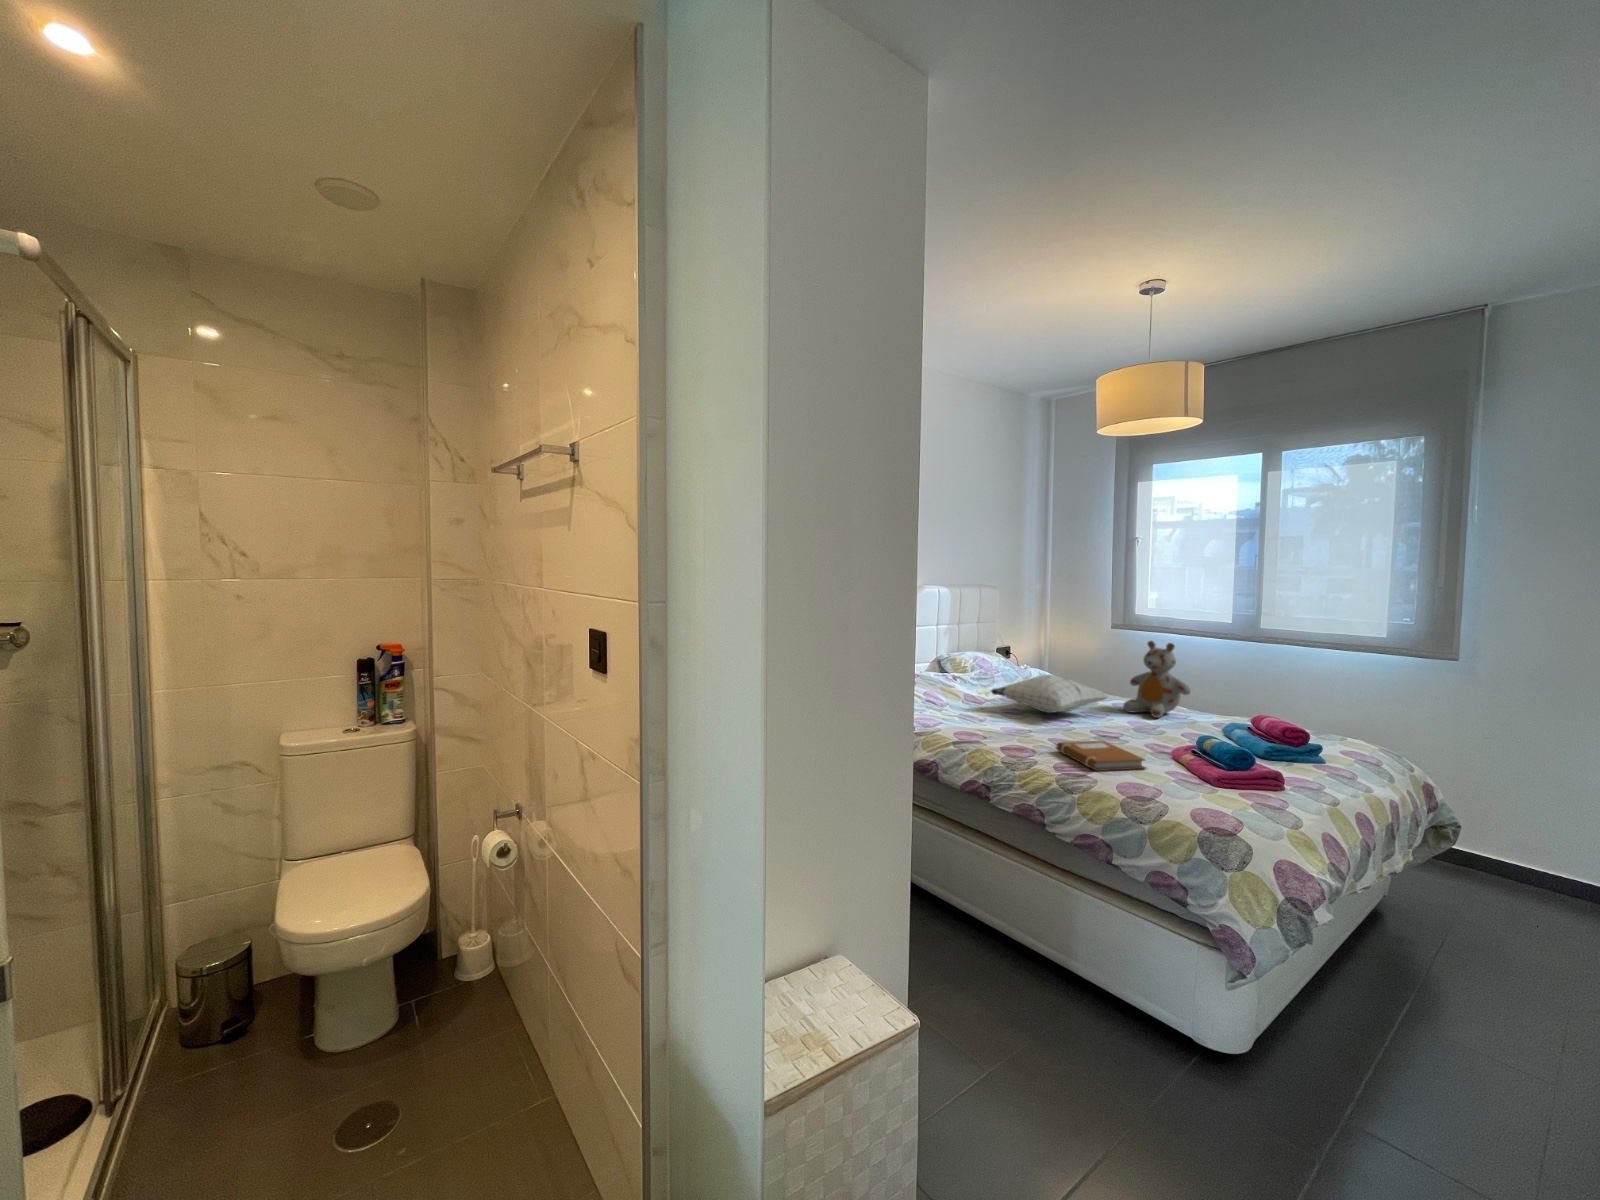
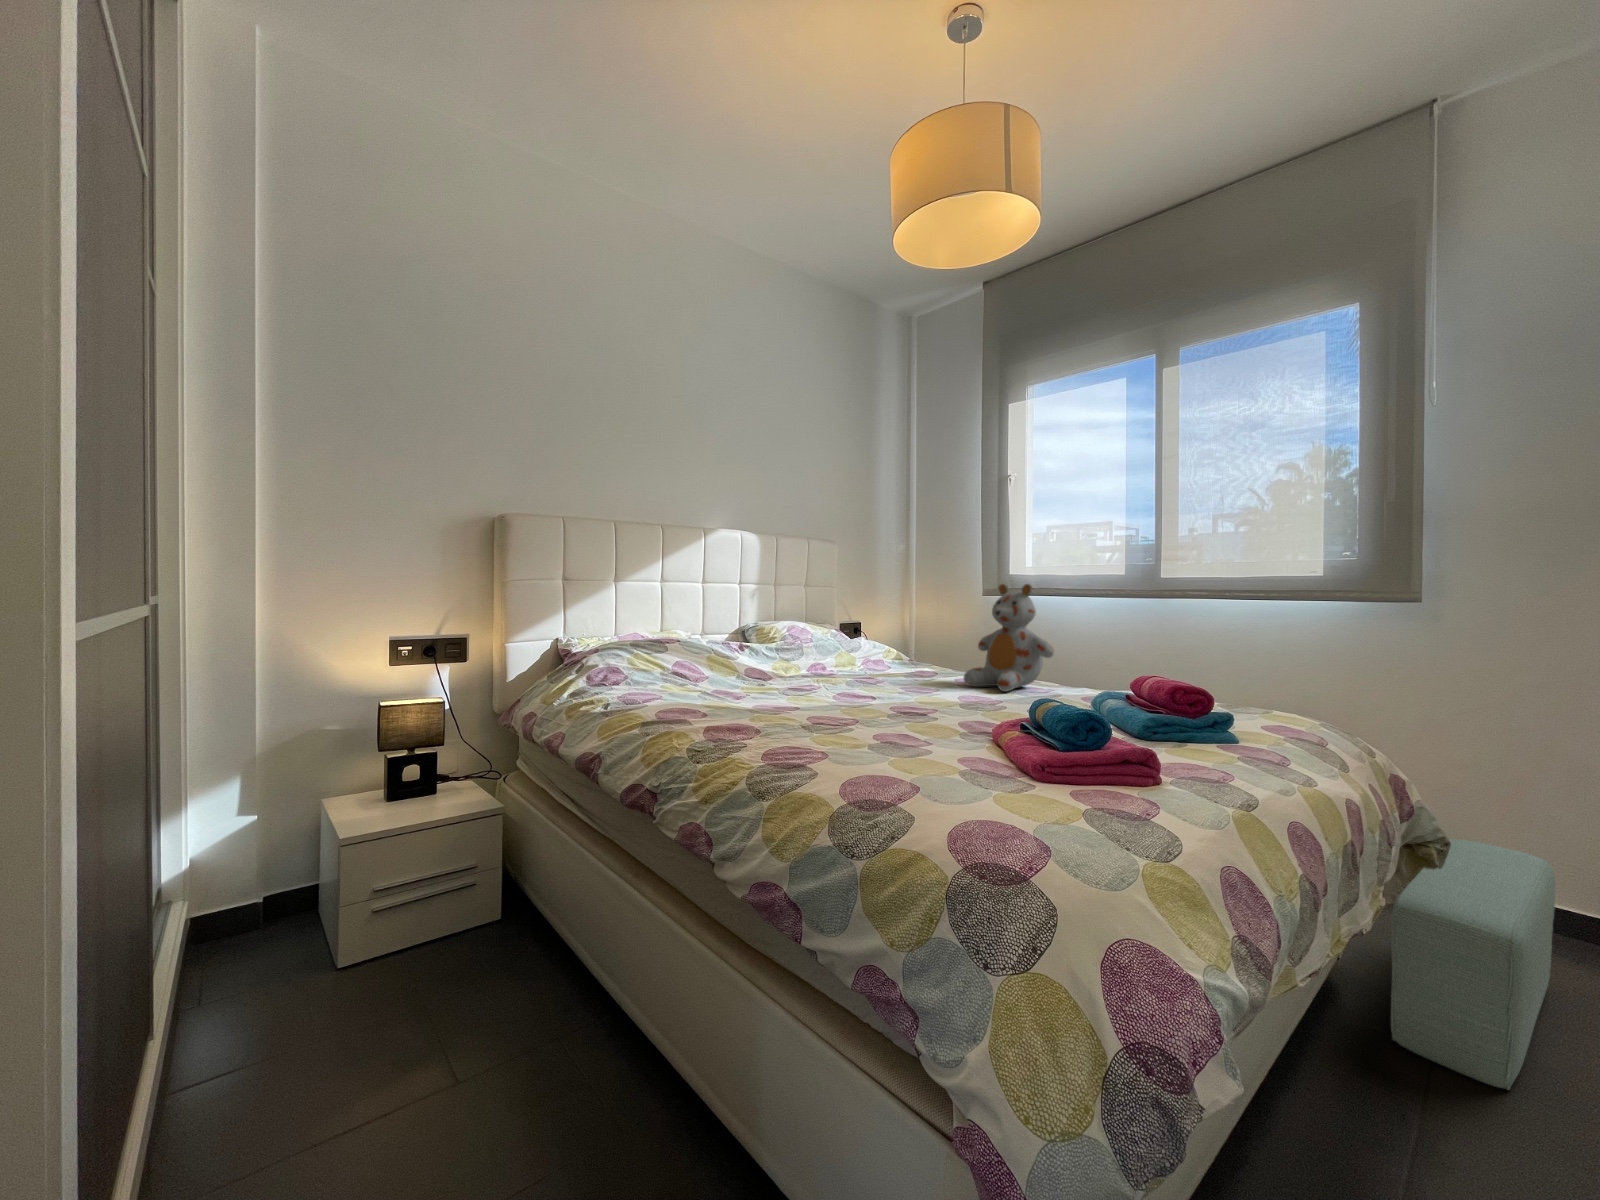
pillow: present [991,675,1108,713] -> none [771,630,938,688]
notebook: present [1057,741,1145,771] -> none [801,713,928,758]
pouf: none [1416,823,1533,964] -> present [1391,839,1555,1090]

